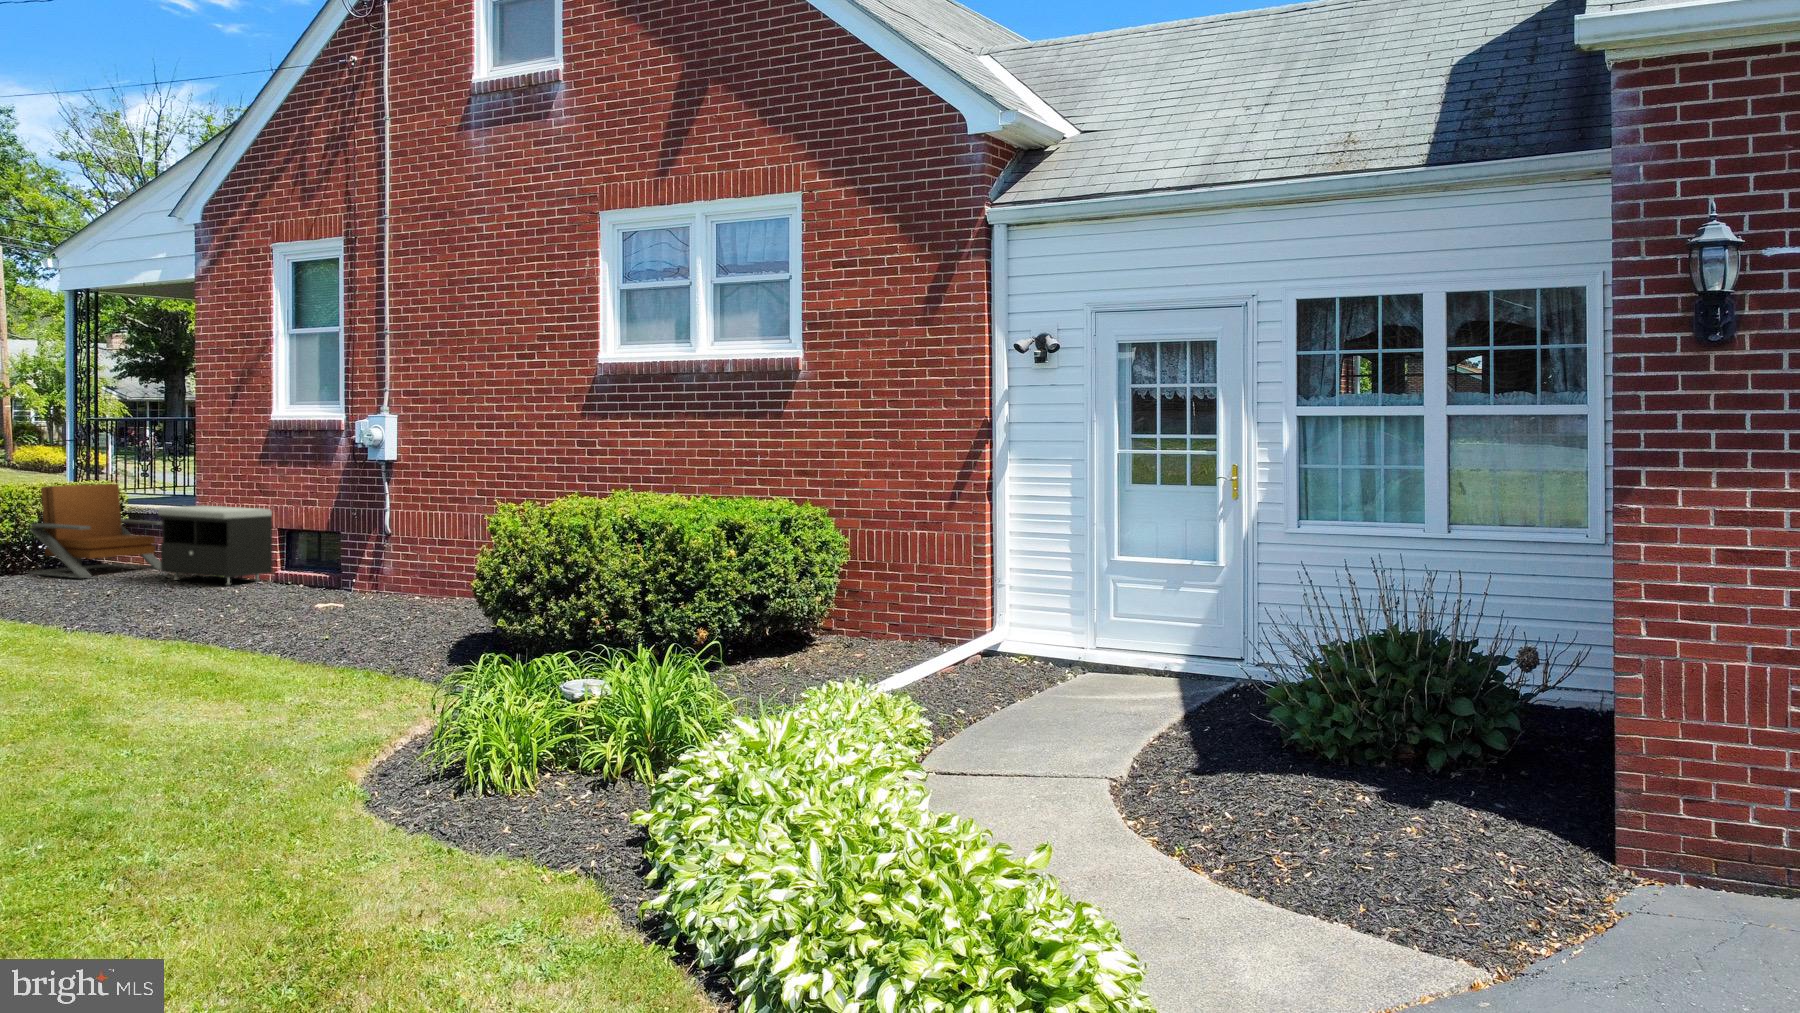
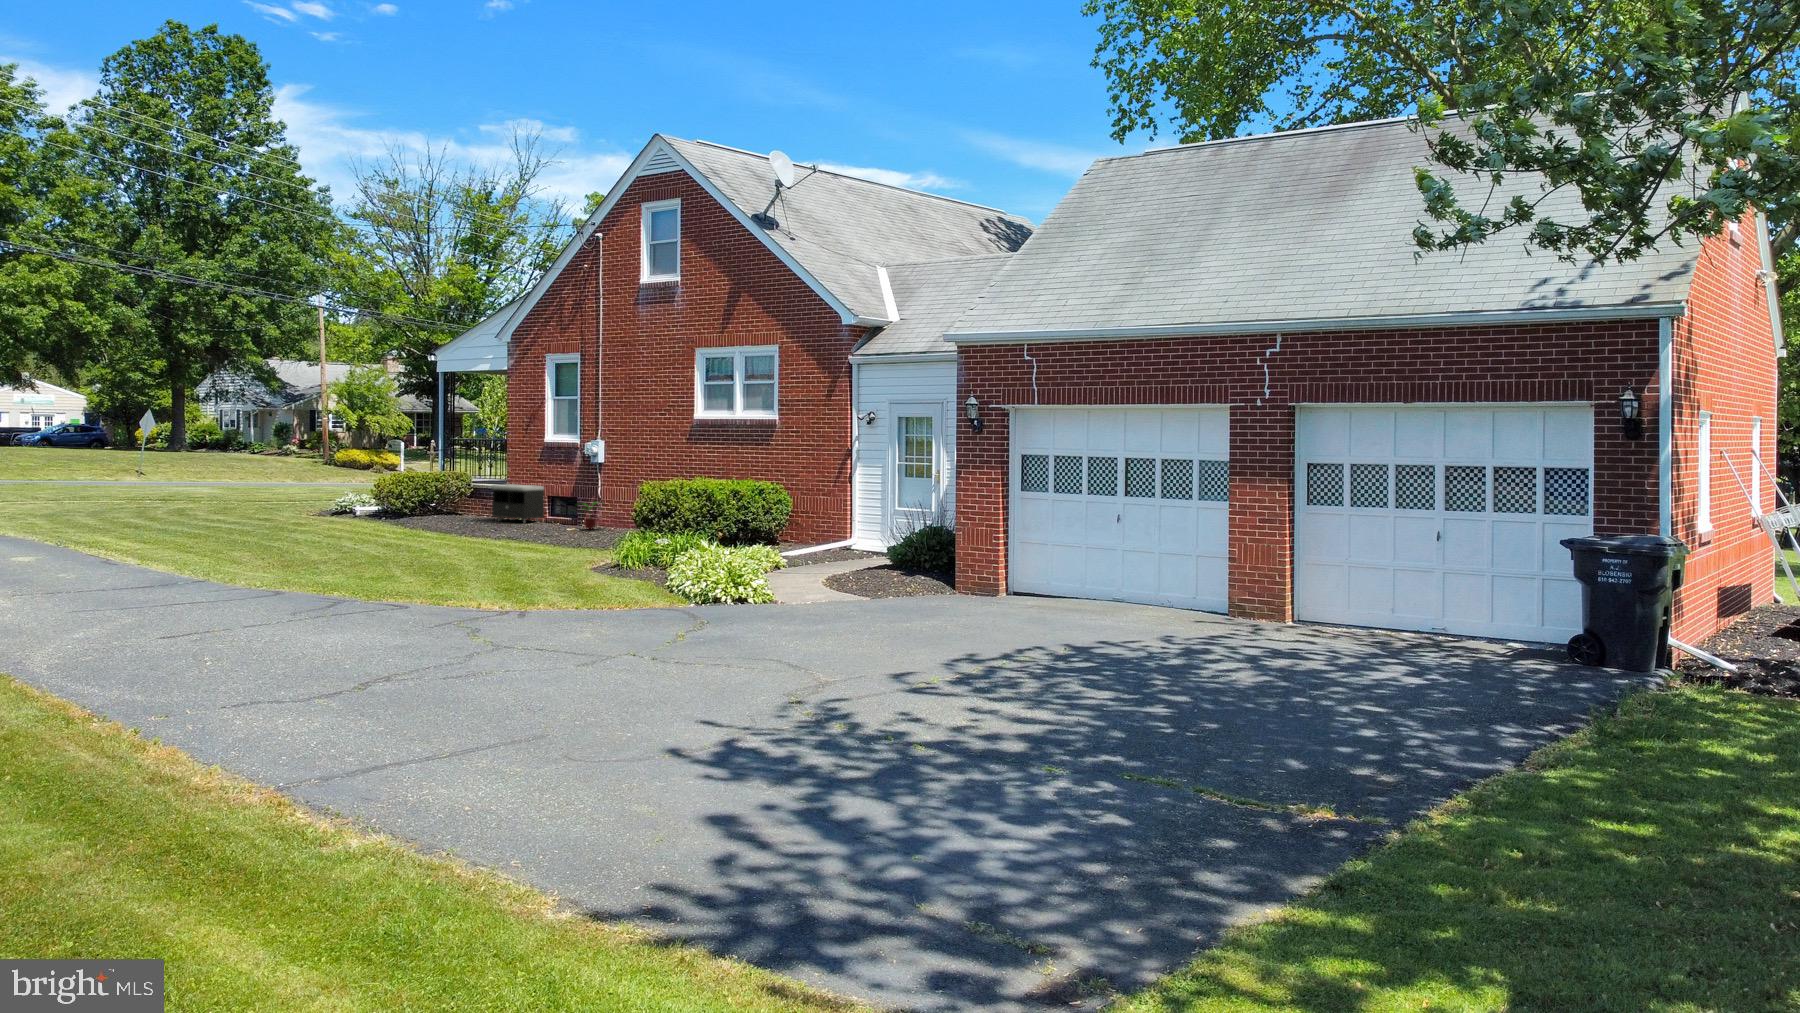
lounge chair: present [28,484,162,578] -> none [427,473,492,519]
potted plant: none [333,541,399,600] -> present [583,502,604,529]

